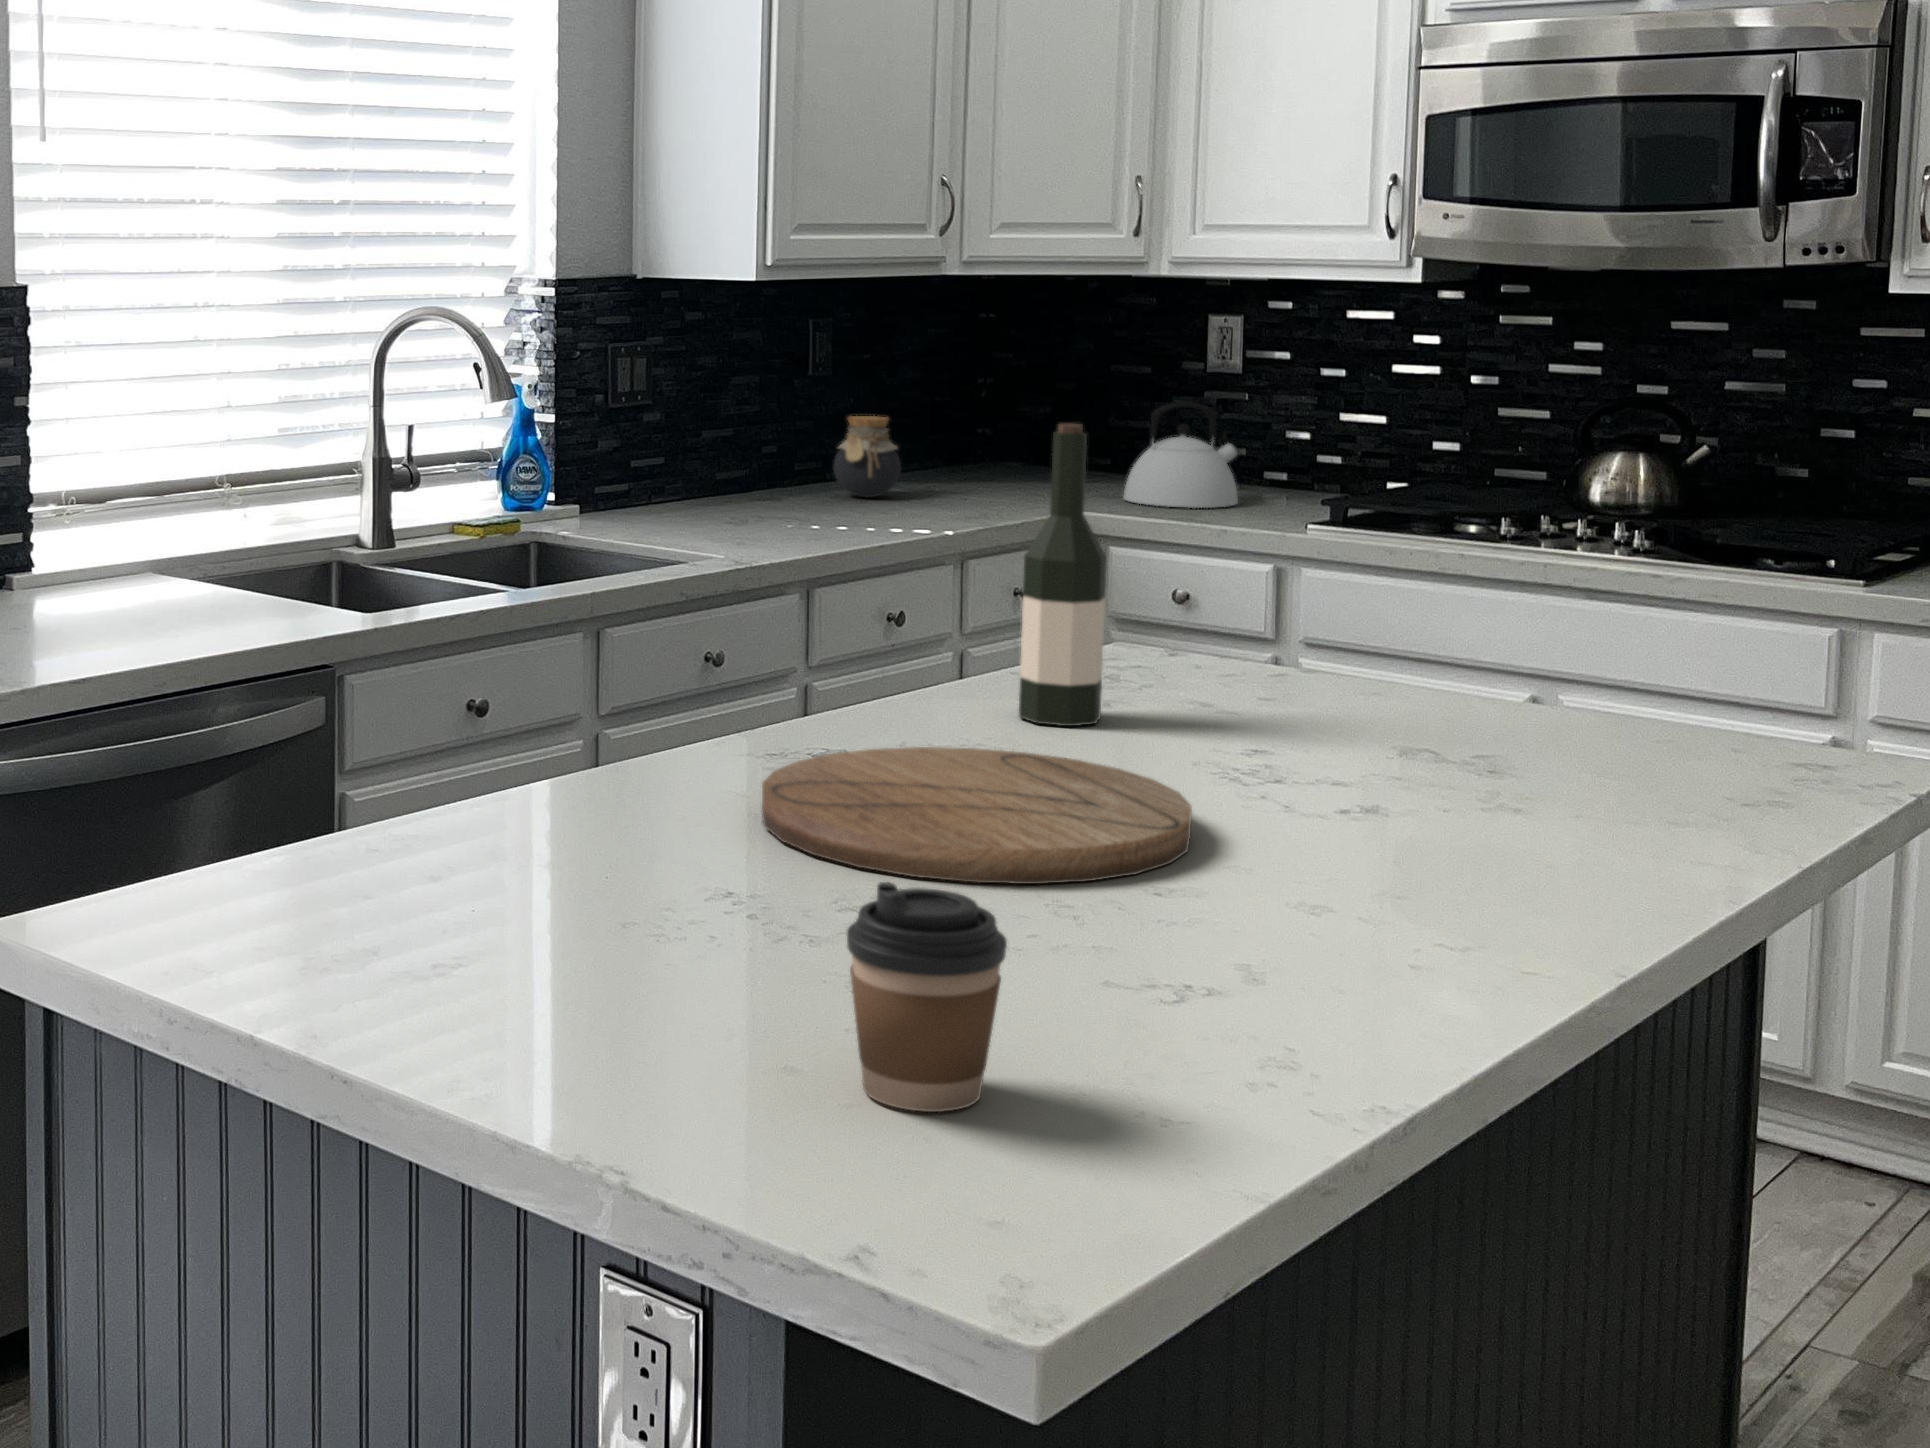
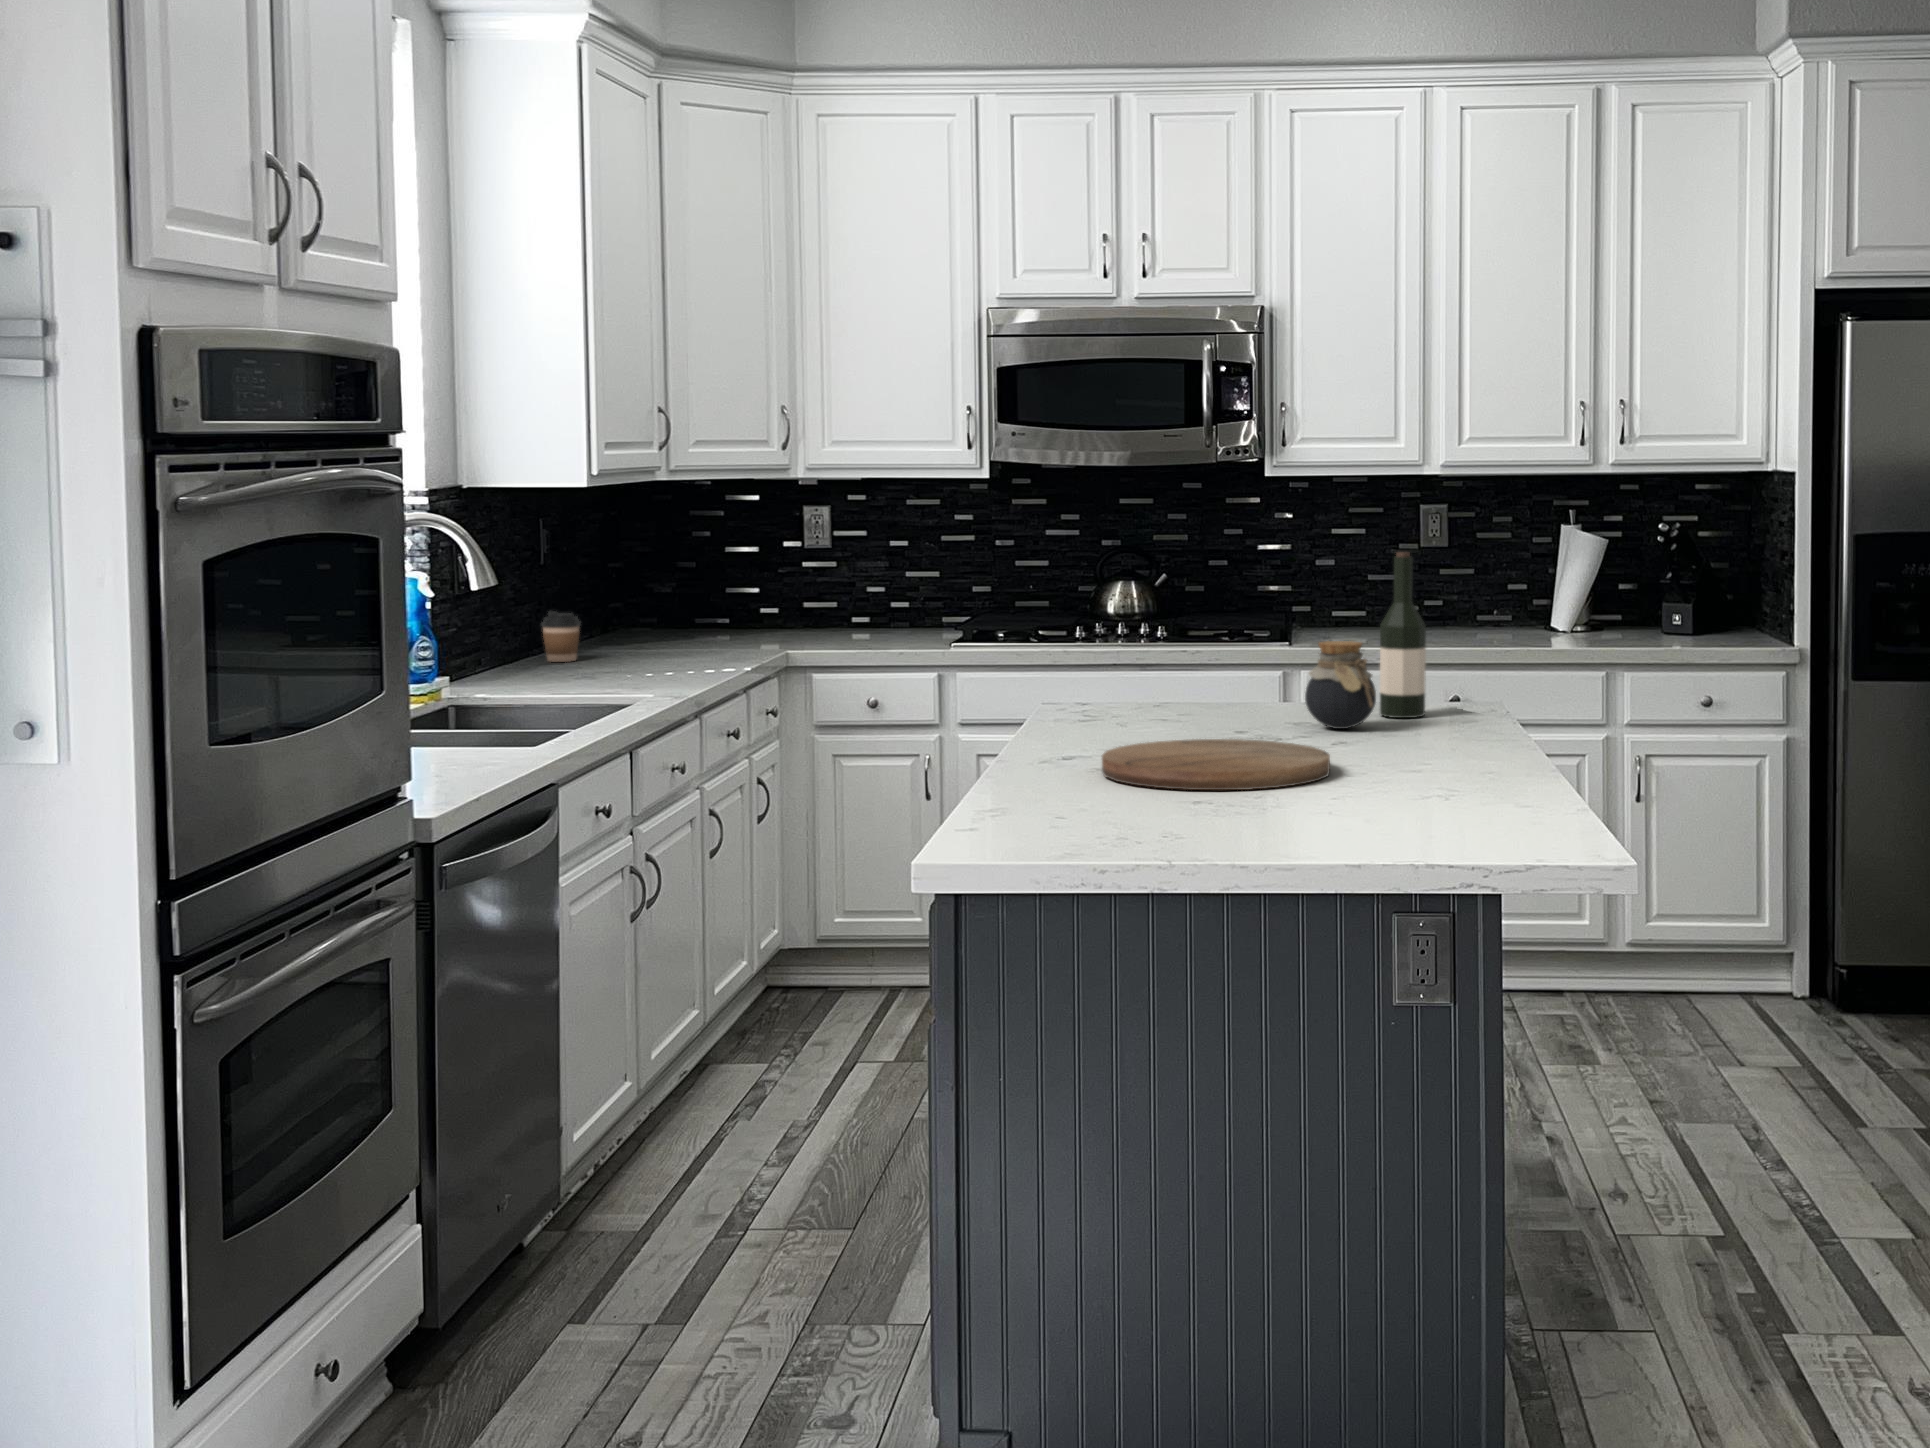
kettle: present [1123,402,1238,508] -> none [786,567,867,641]
jar: present [834,416,901,498] -> present [1305,641,1376,729]
wine bottle: present [1019,424,1107,726] -> present [1380,552,1426,718]
coffee cup: present [847,882,1007,1112] -> present [542,611,581,662]

